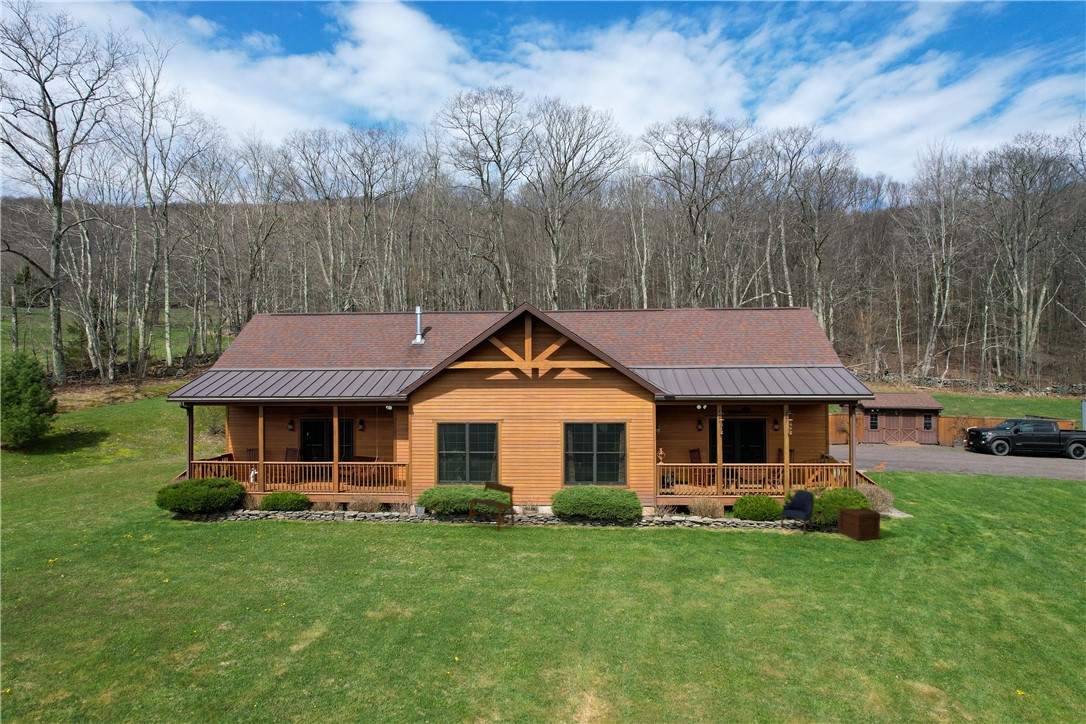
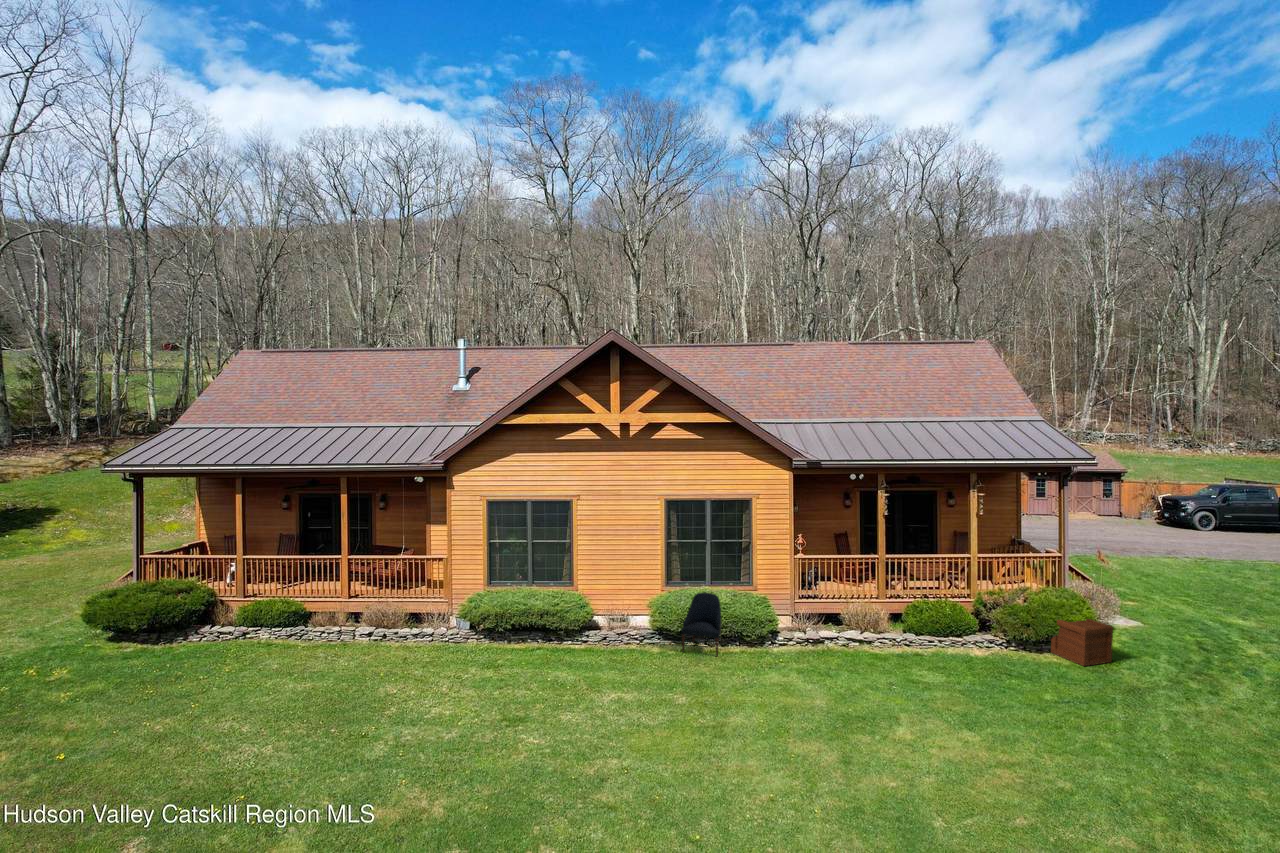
bench: present [469,481,515,530] -> none [533,583,598,656]
chair: present [781,490,814,534] -> present [681,592,722,656]

